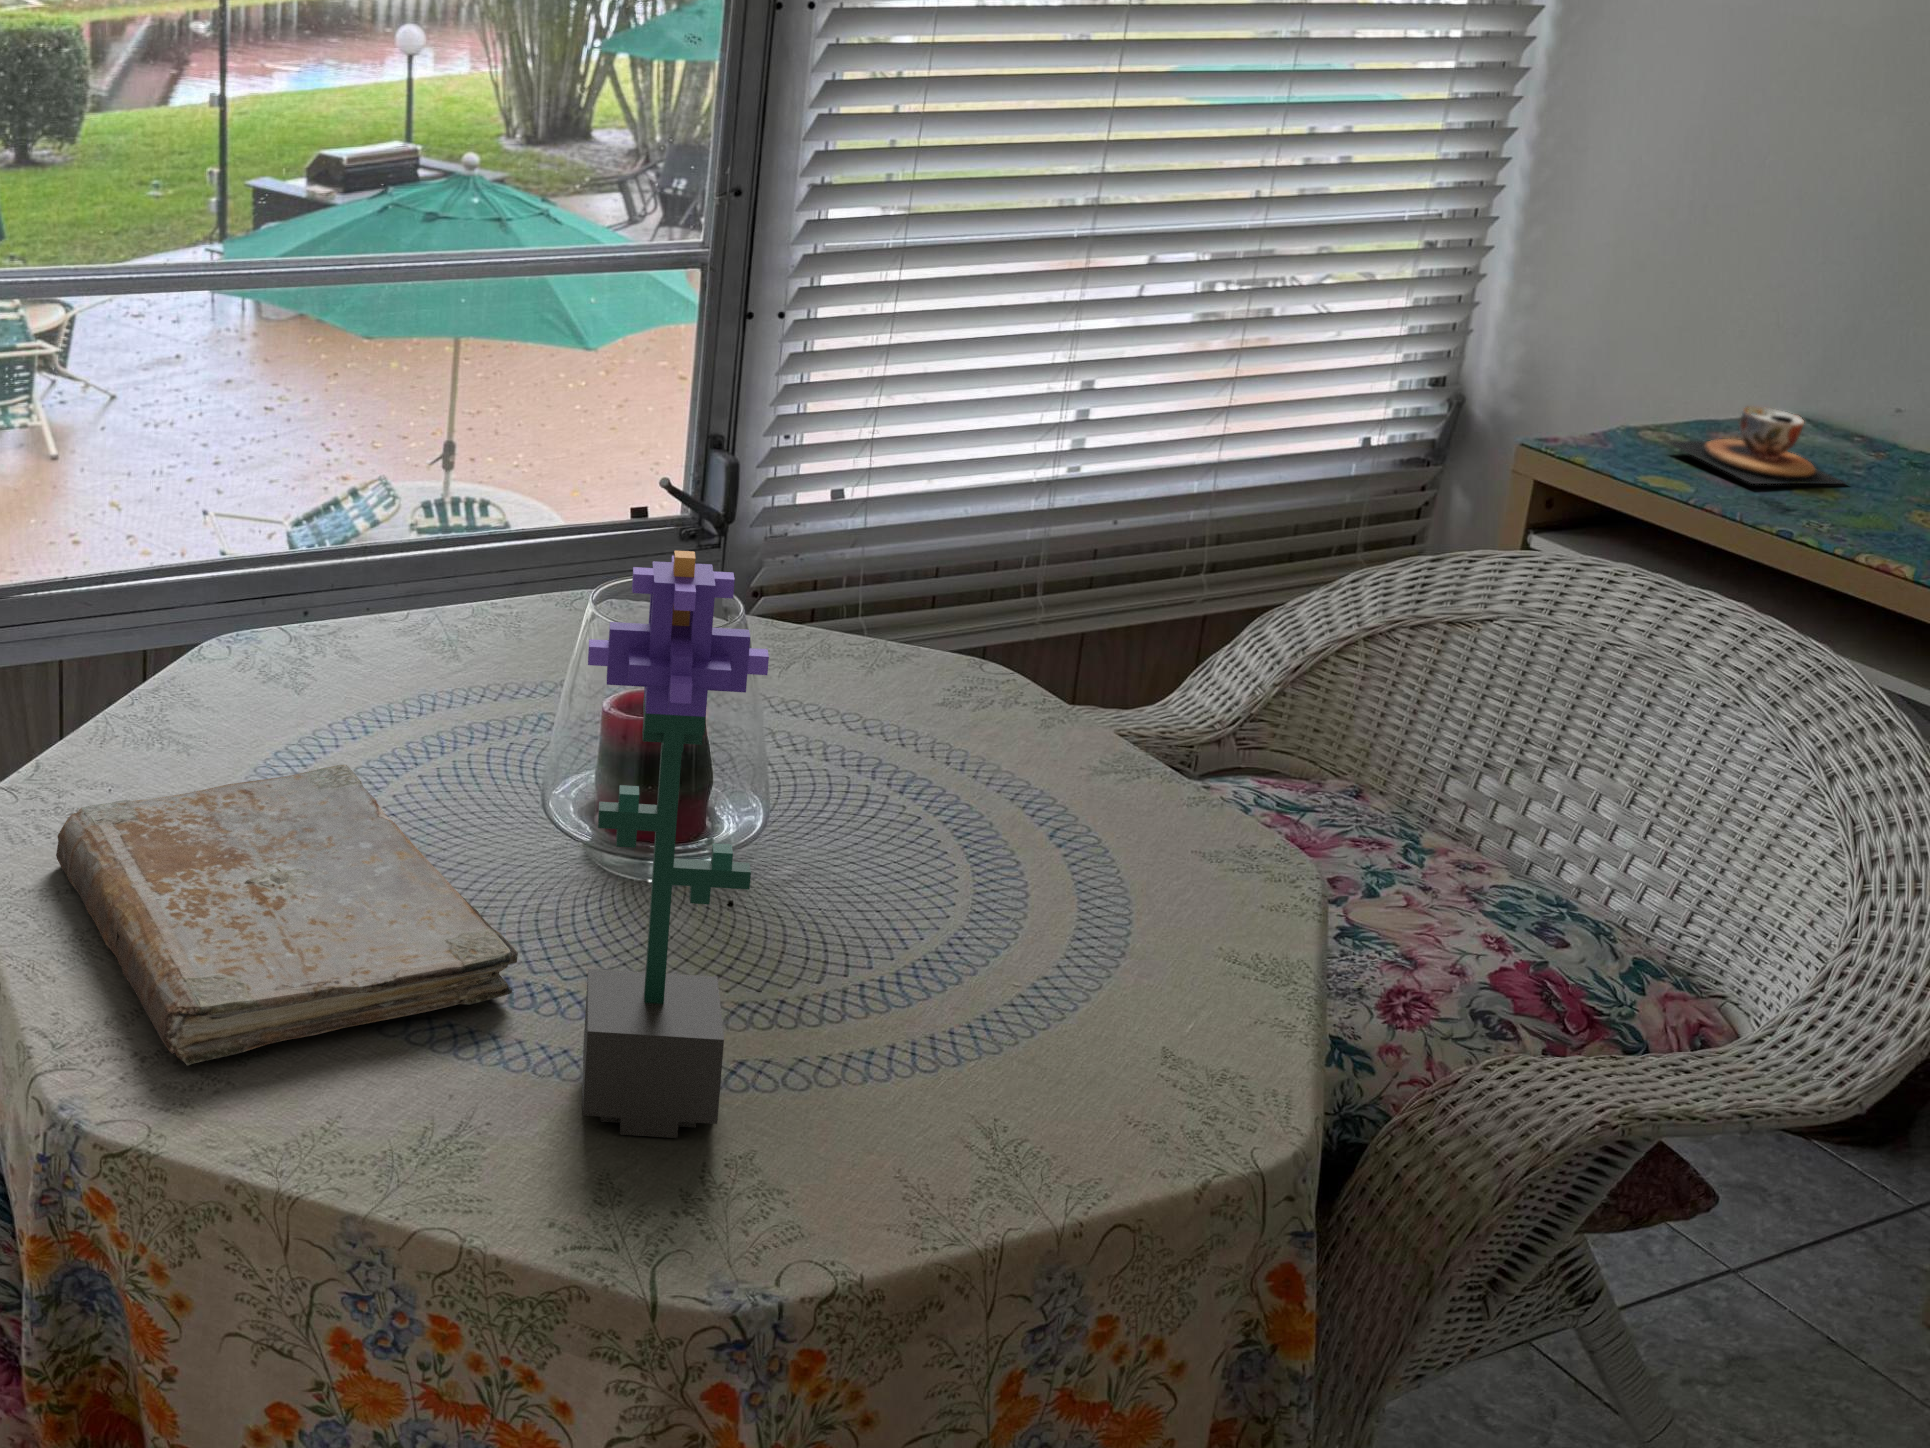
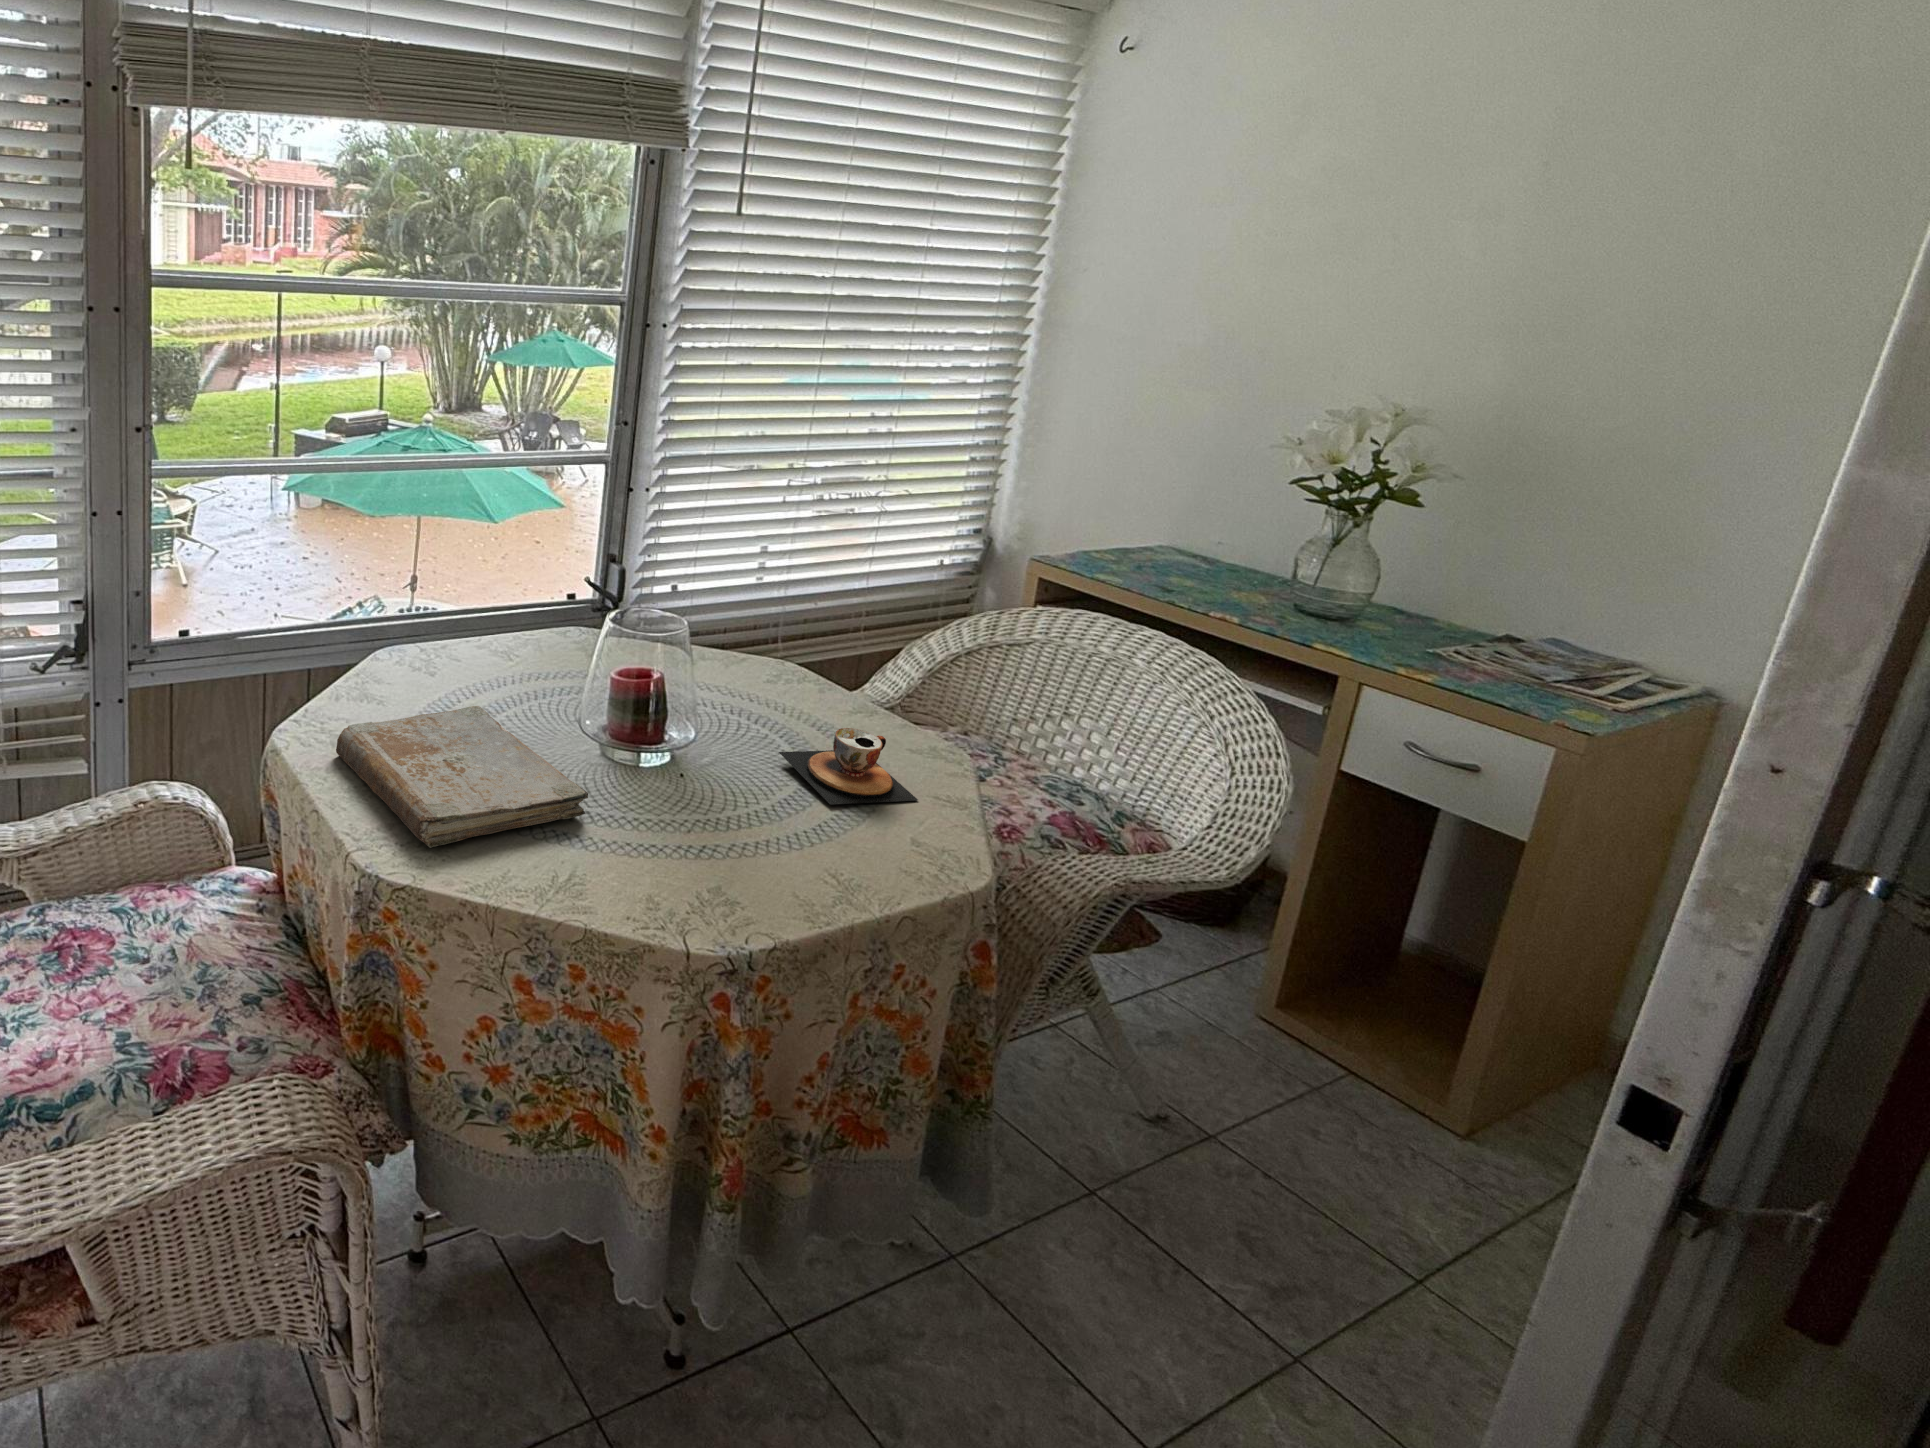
teacup: present [1667,406,1845,484] -> present [779,728,918,804]
potted flower: present [582,551,769,1138] -> none [628,581,733,880]

